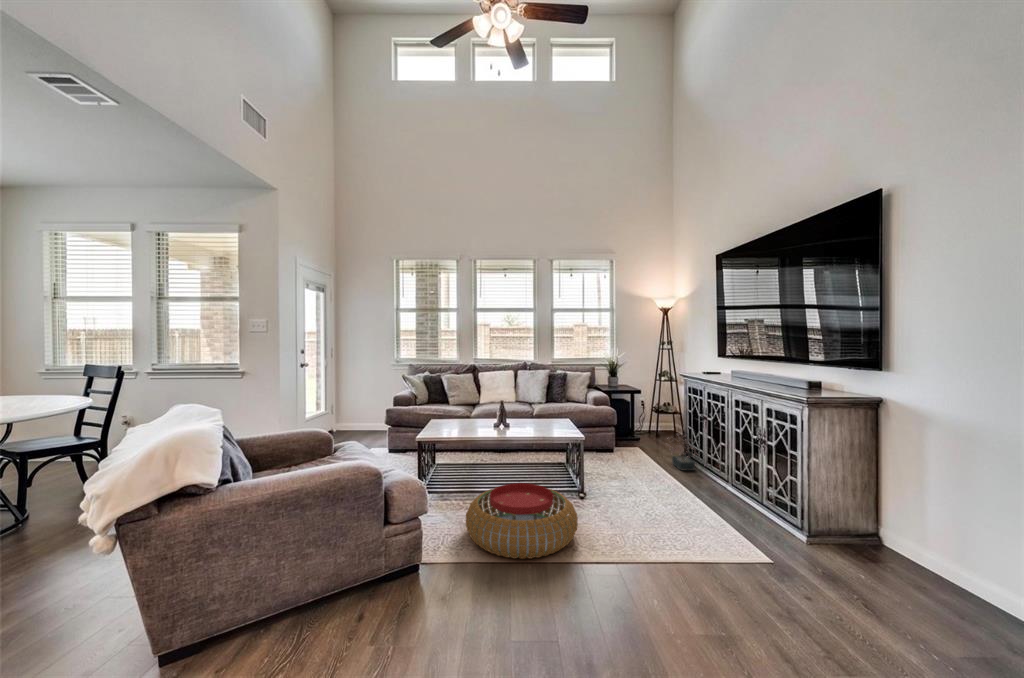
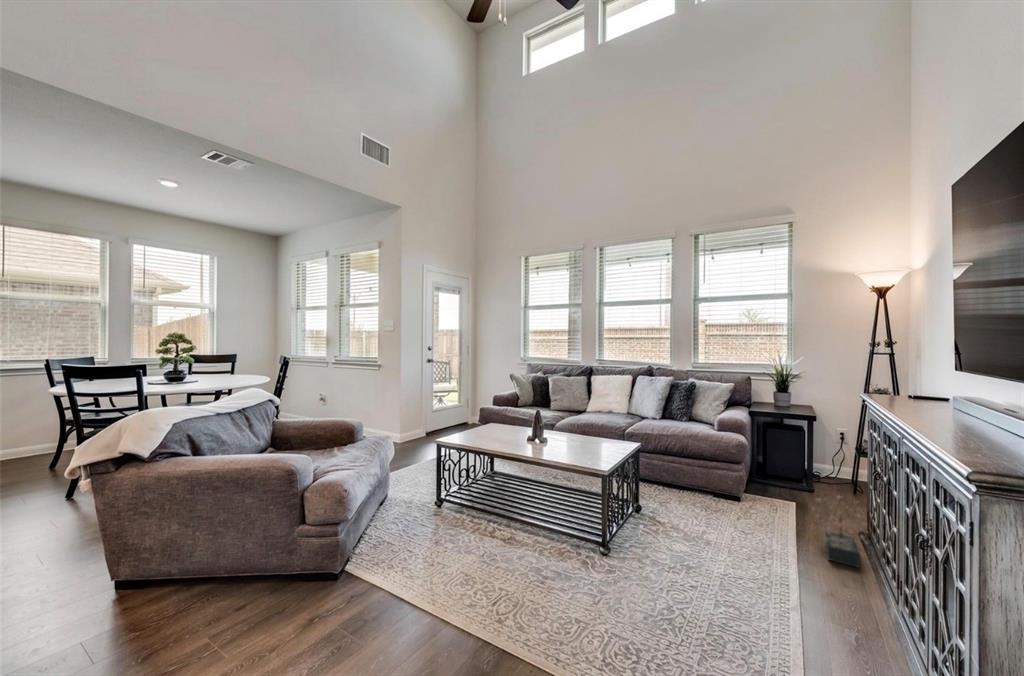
pouf: present [466,483,578,559] -> none [393,511,535,619]

